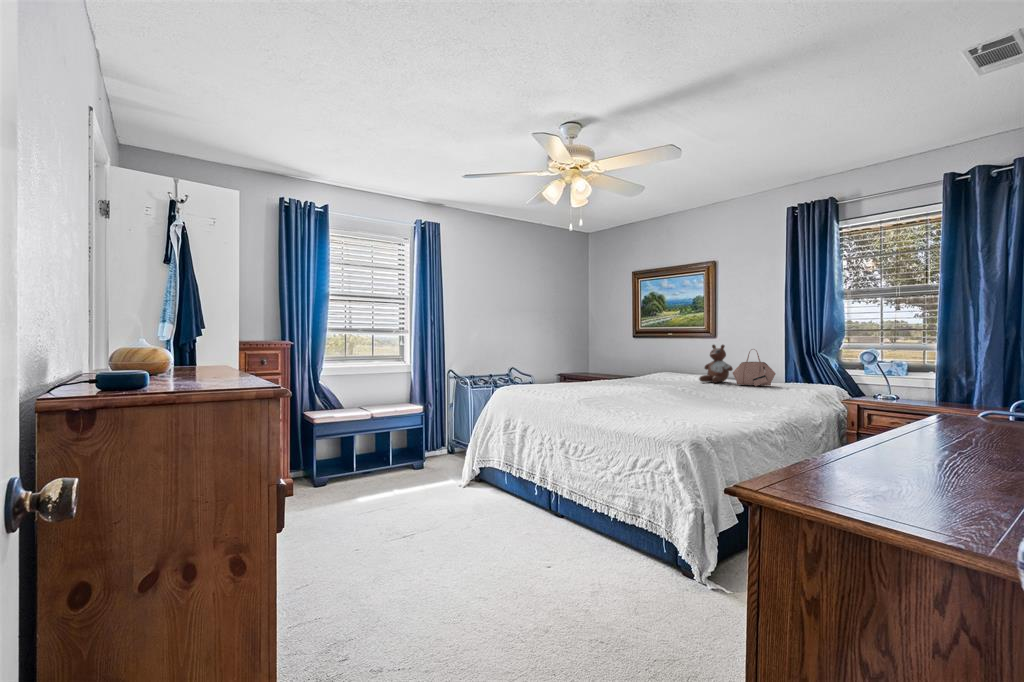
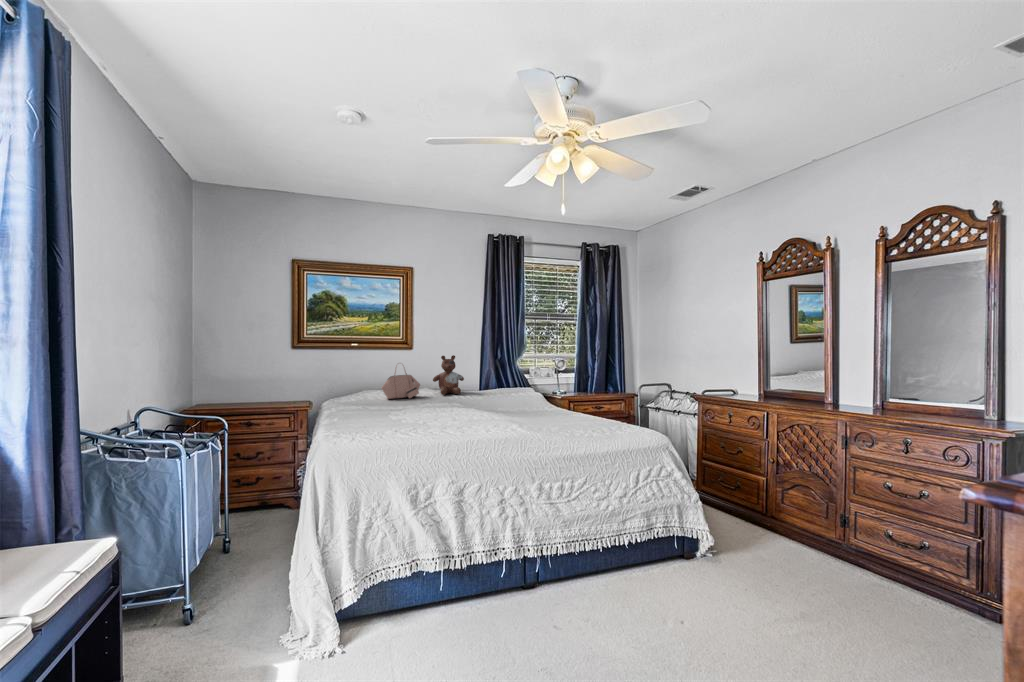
handbag: present [733,349,776,386] -> present [382,370,420,399]

